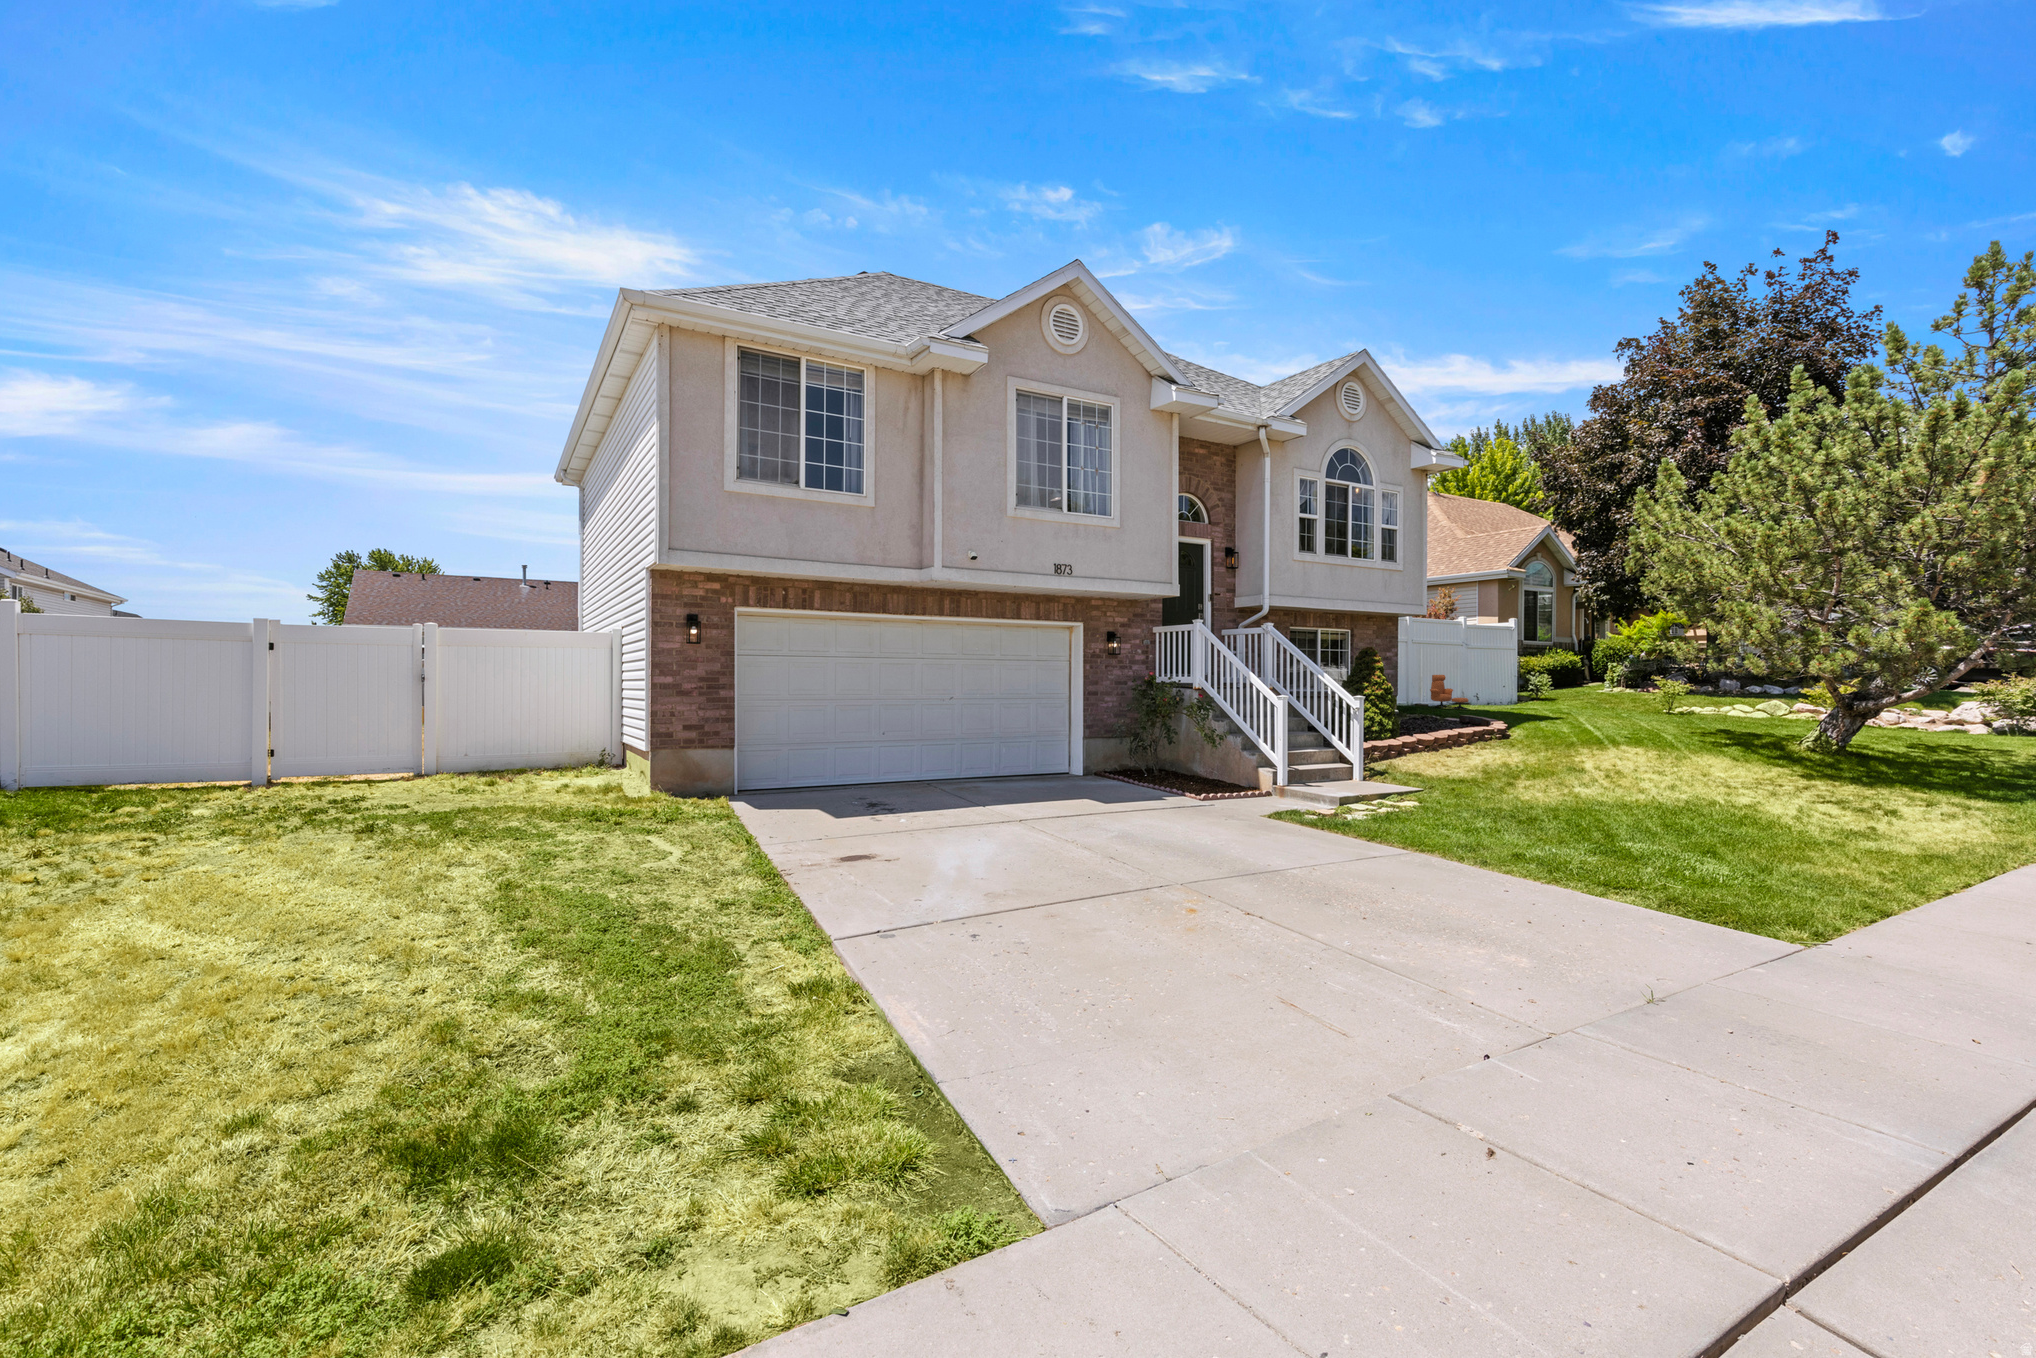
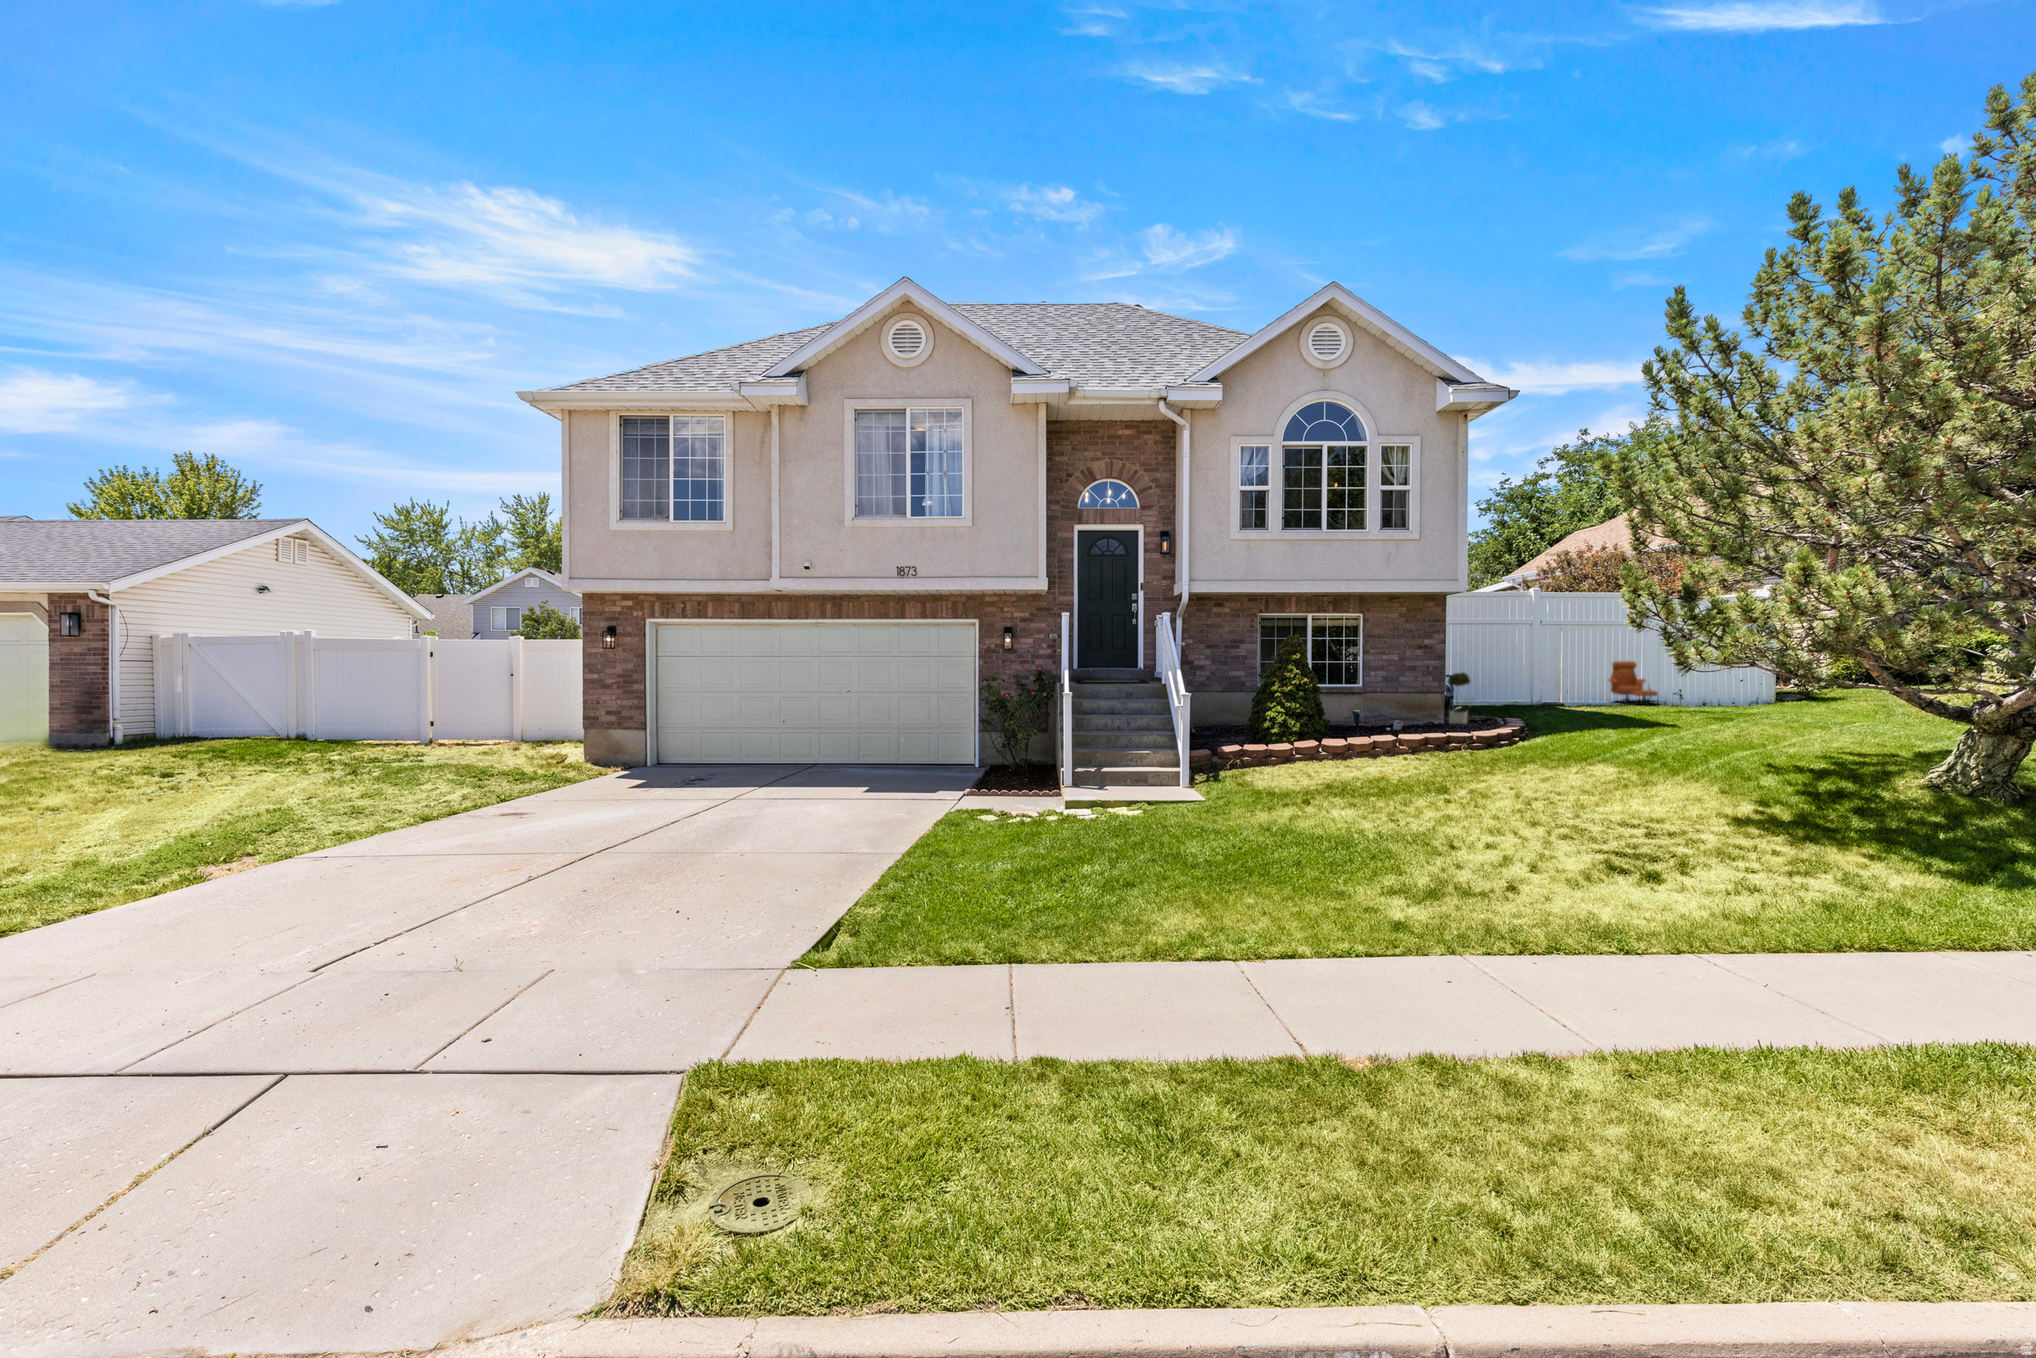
potted tree: none [1396,682,1416,726] -> present [1448,672,1471,724]

